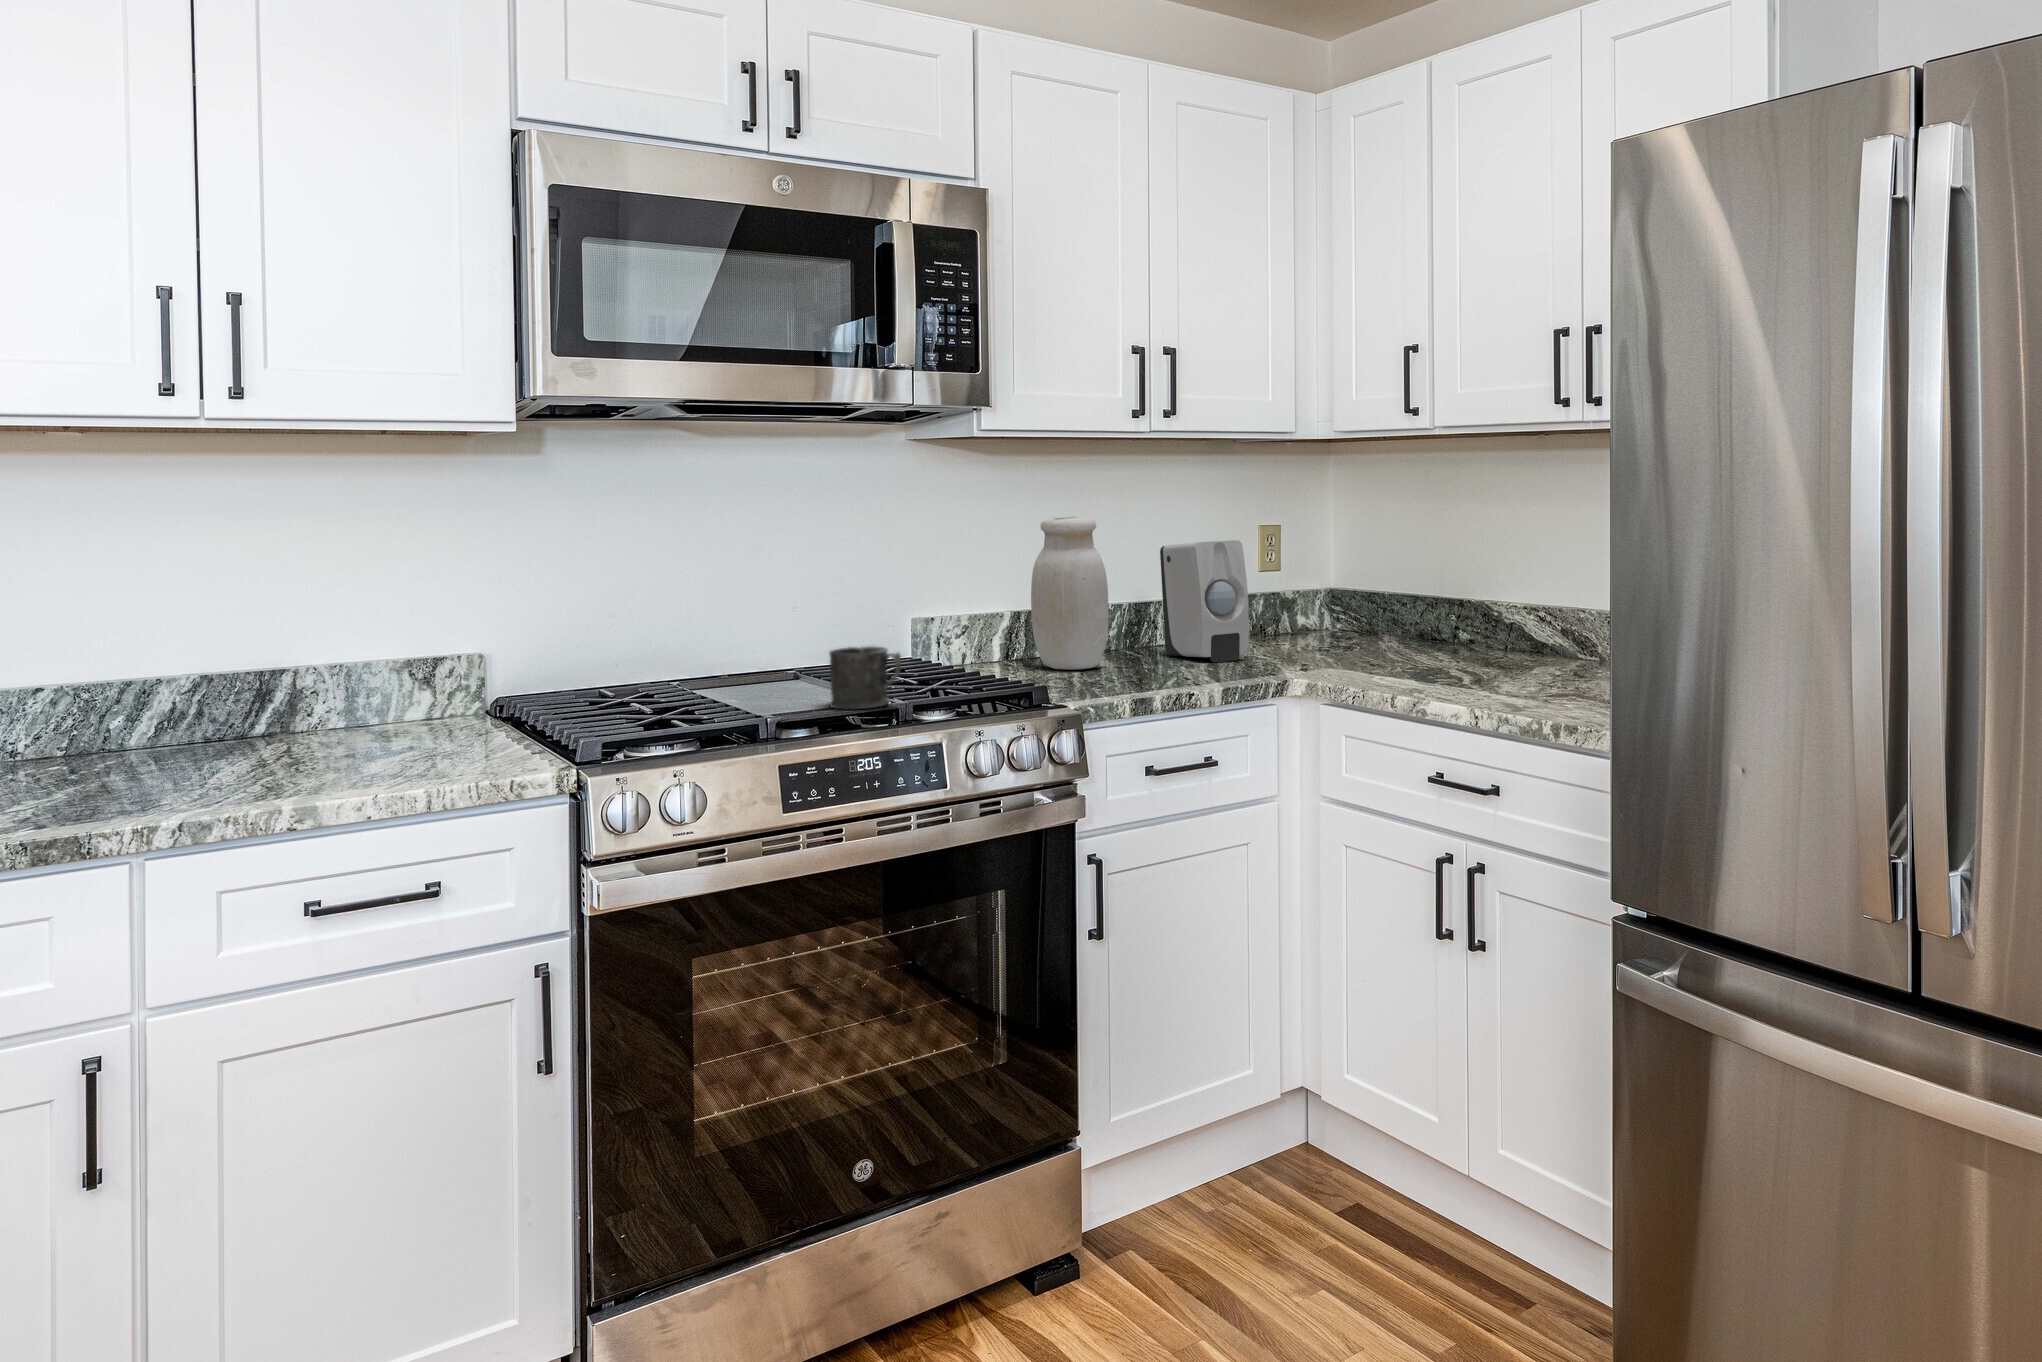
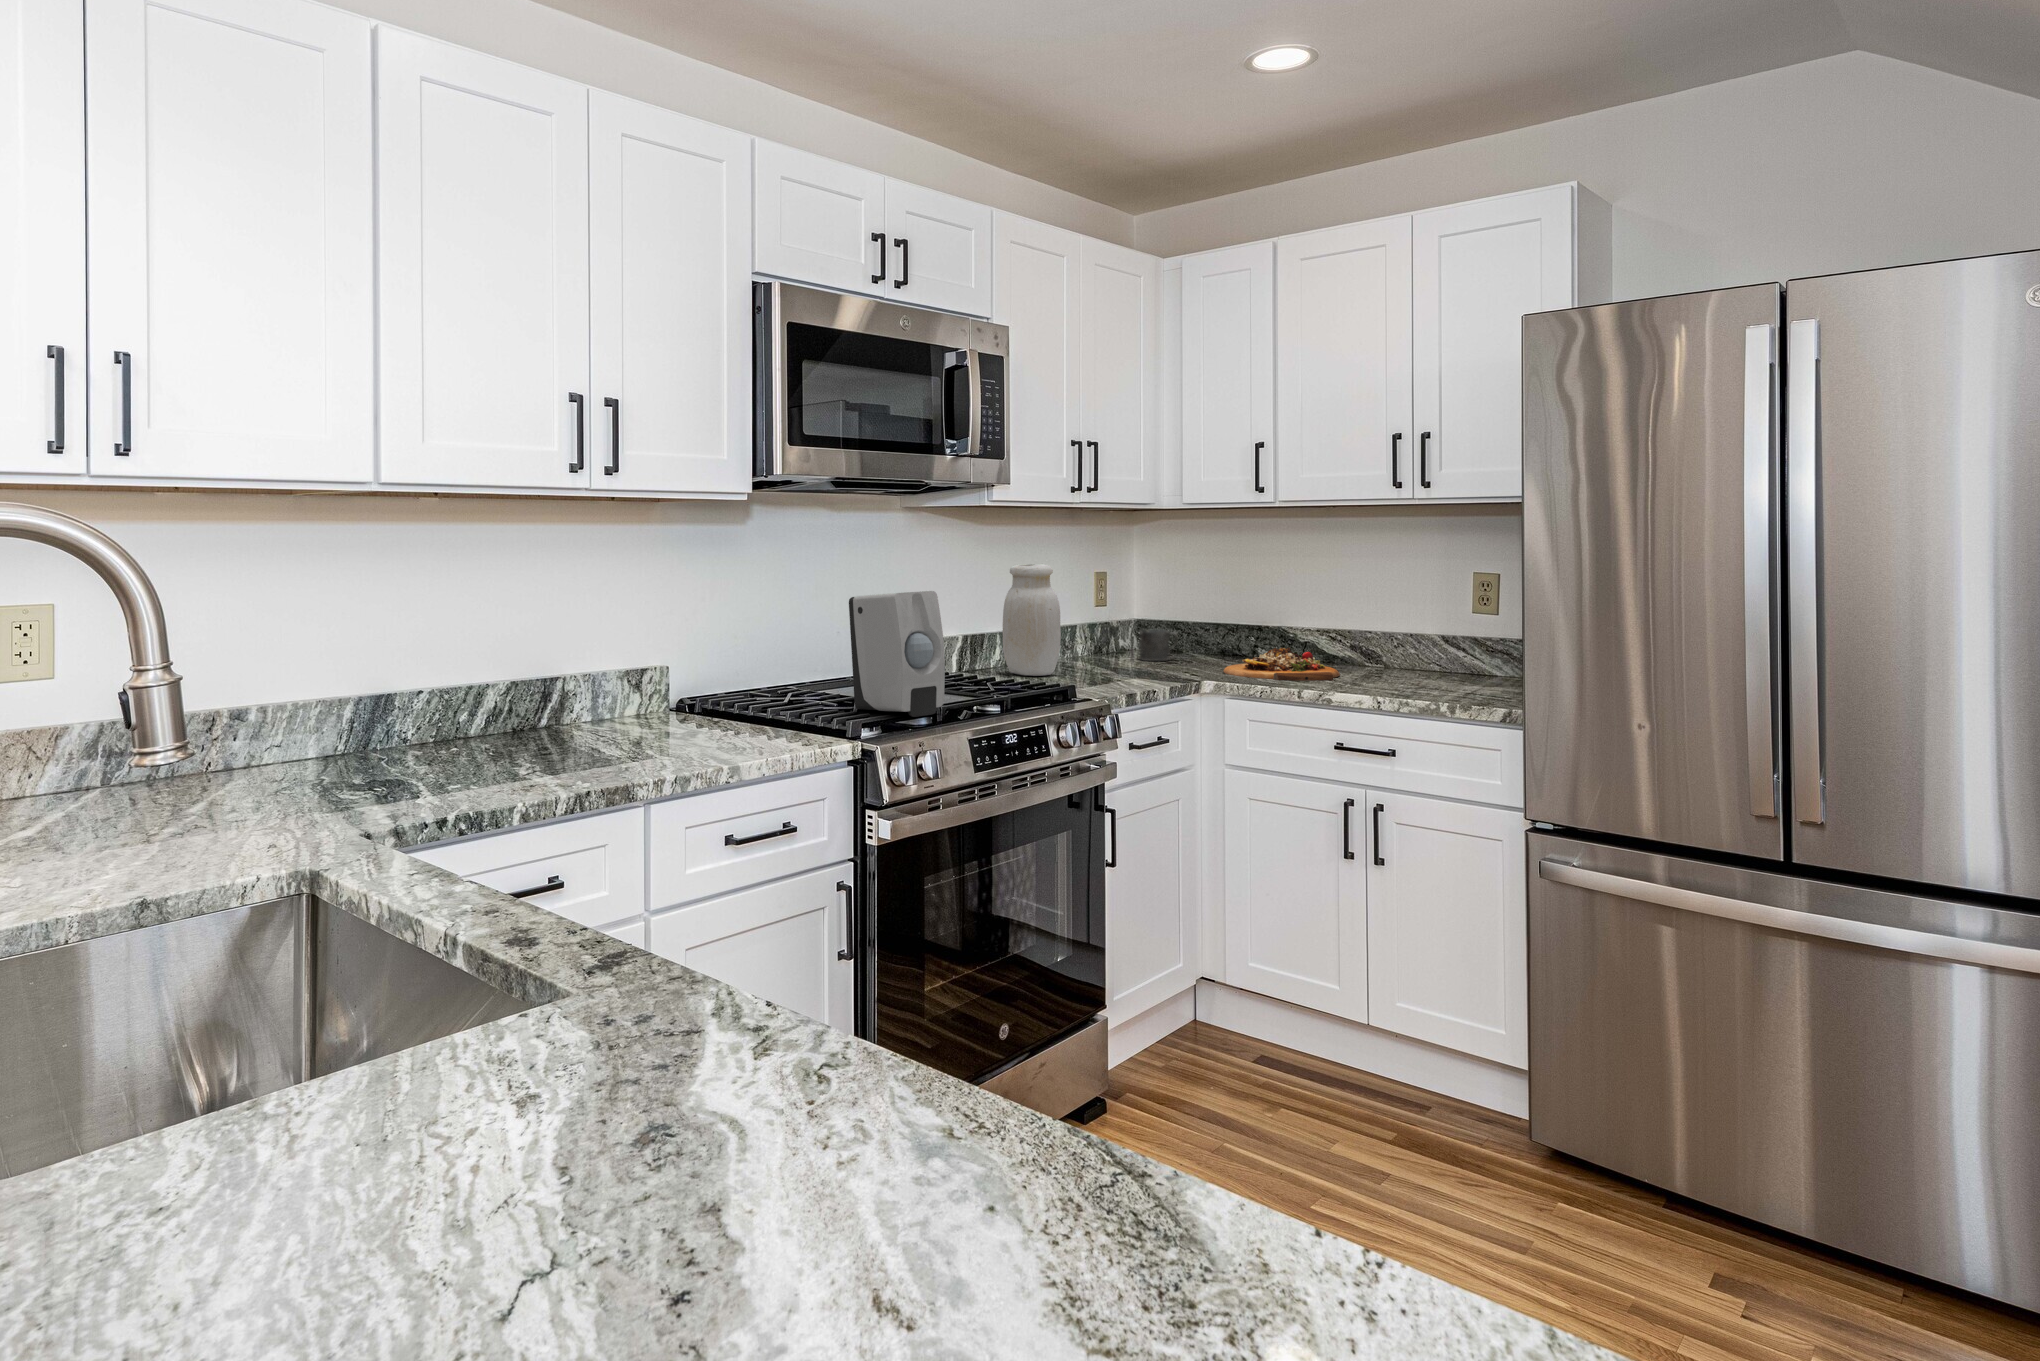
soap dispenser: present [1160,540,1249,662] -> present [849,591,945,717]
cutting board: none [1356,634,1514,683] -> present [1224,648,1340,681]
mug: present [829,646,901,709] -> present [1139,630,1178,661]

